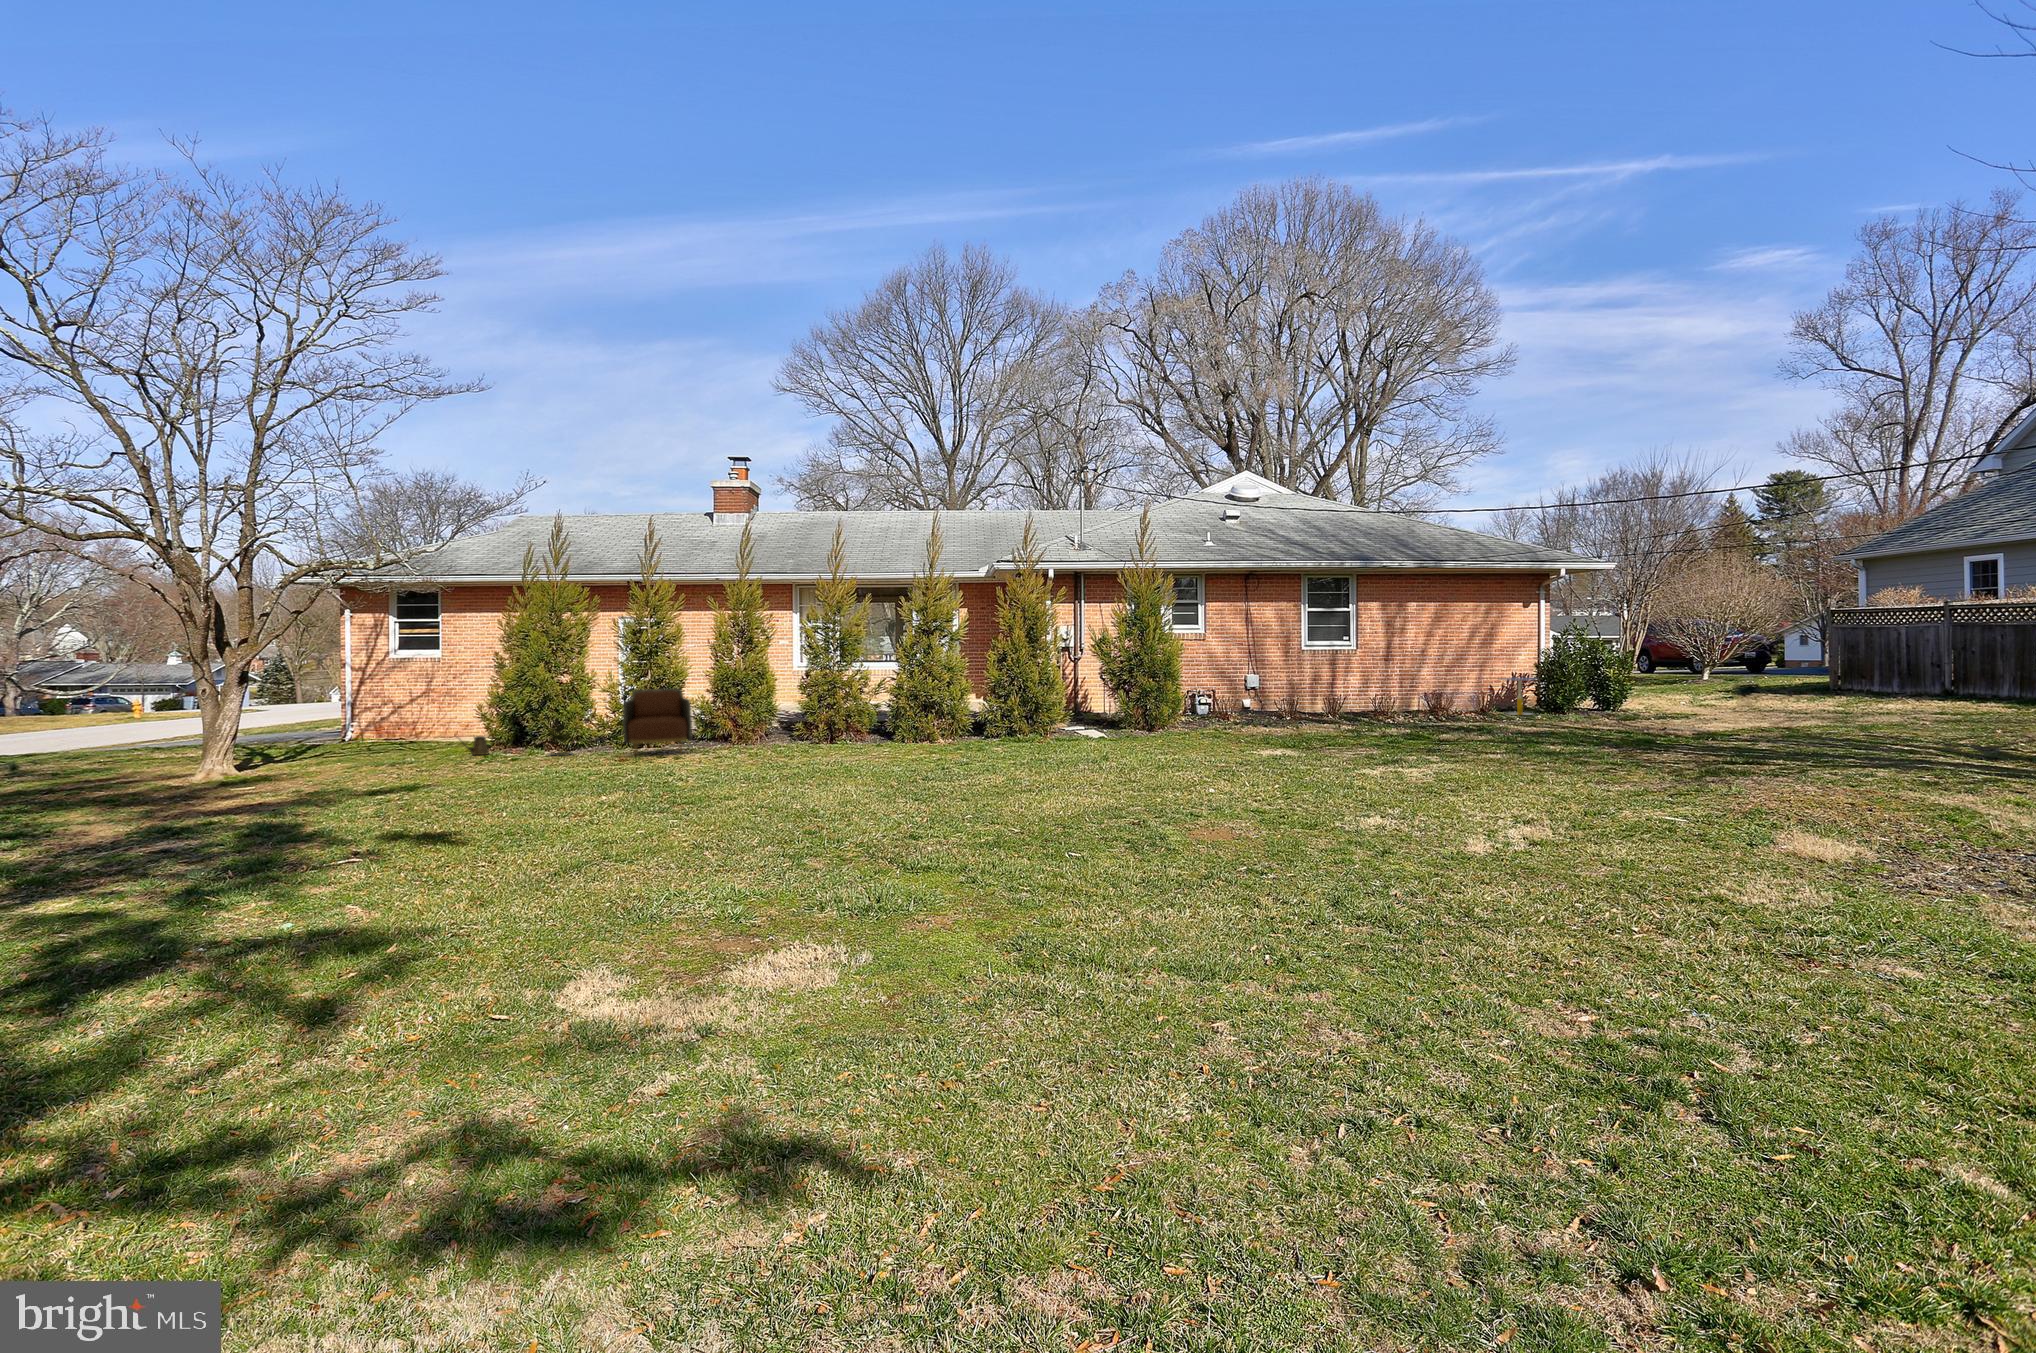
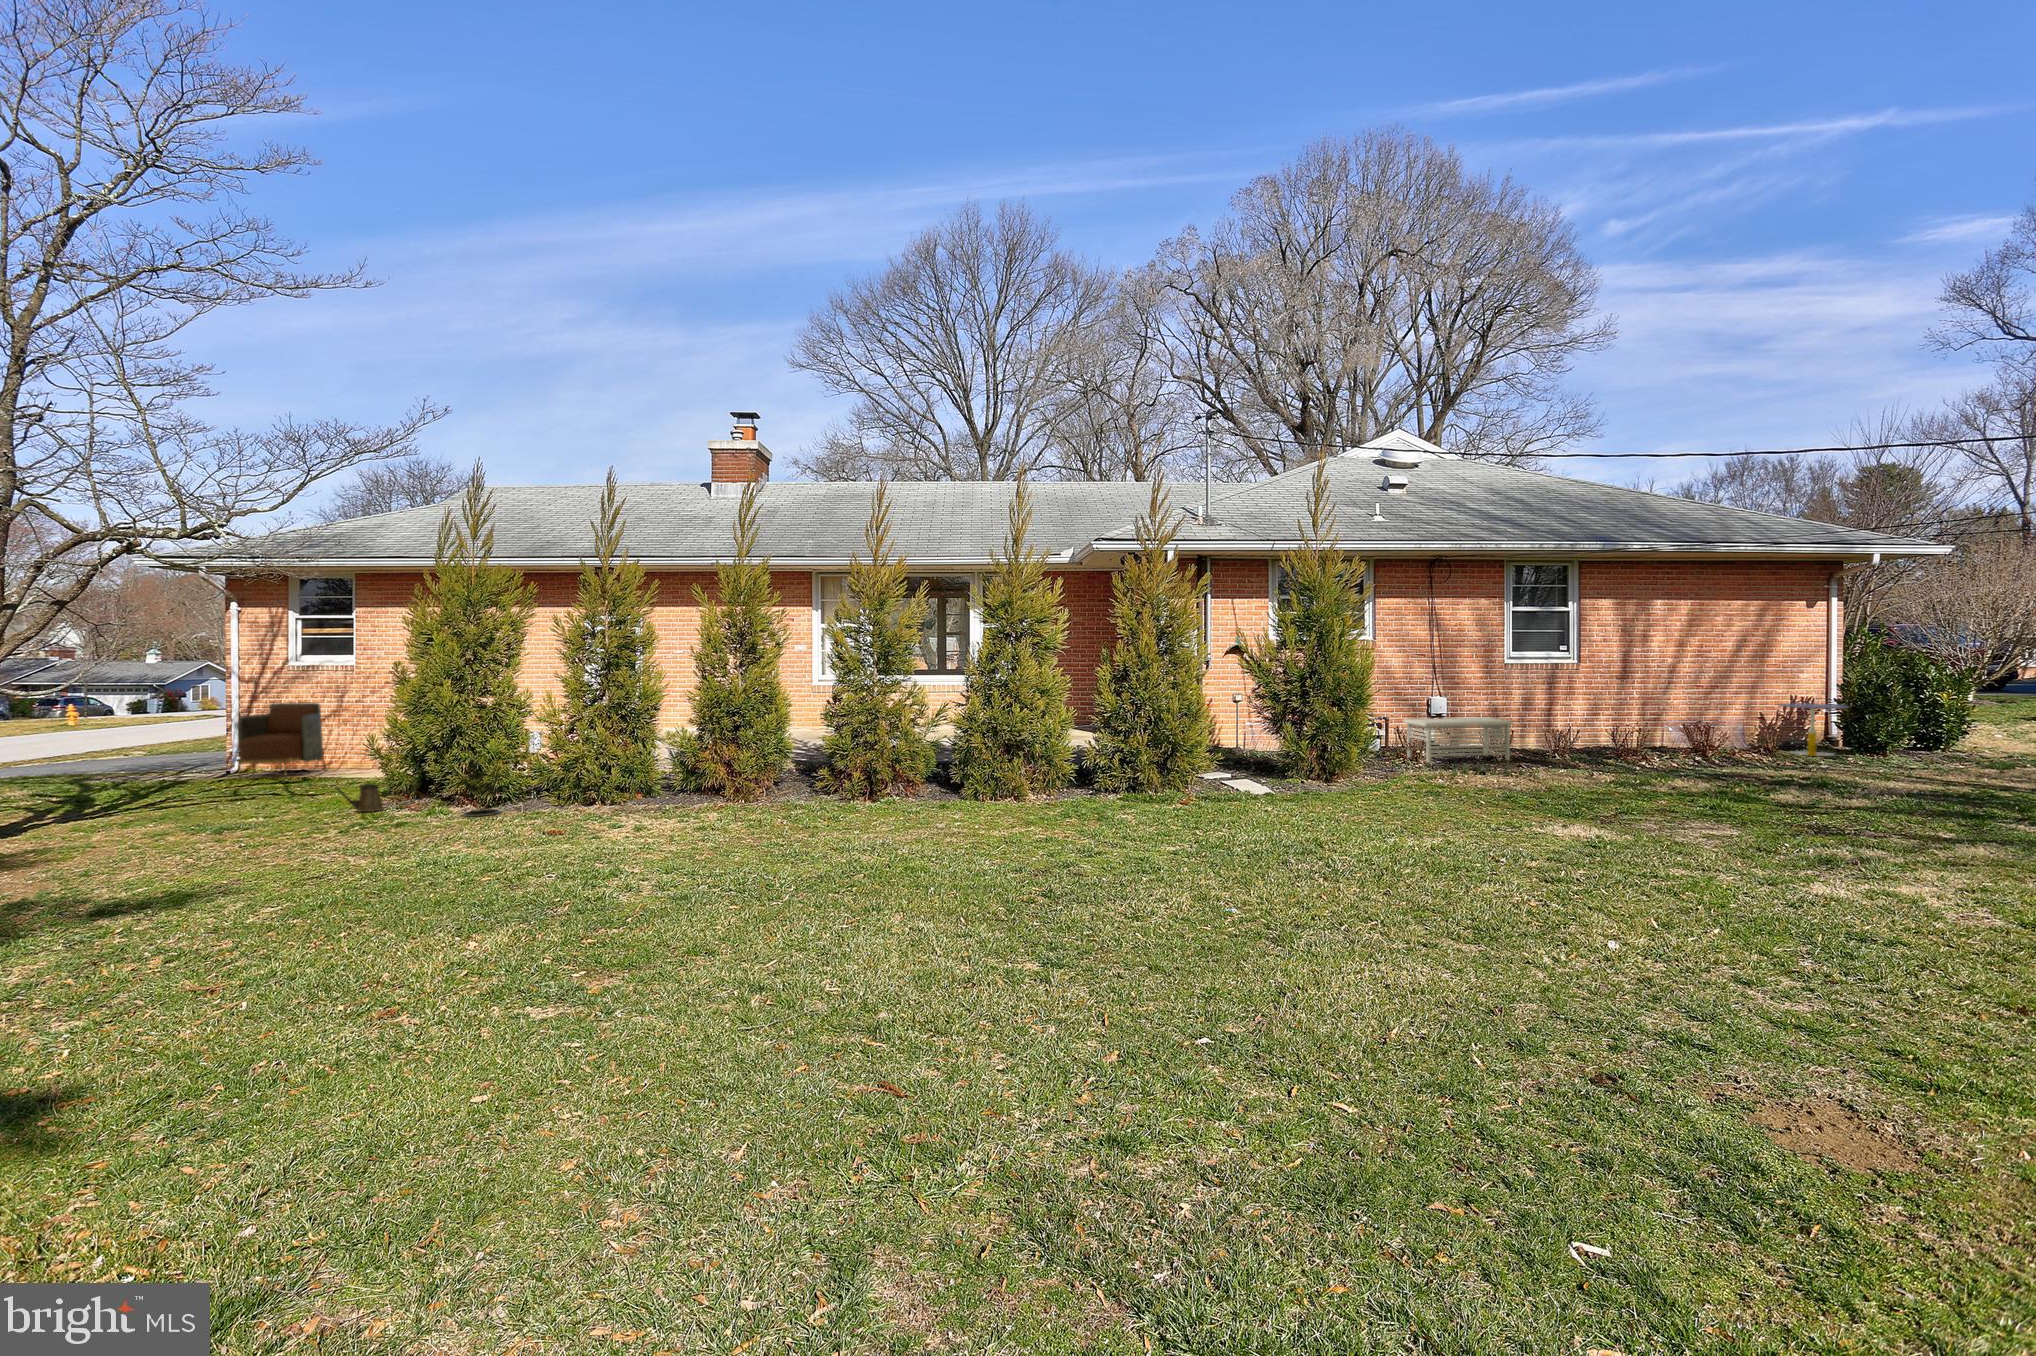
armchair: present [623,688,692,754] -> present [238,703,326,776]
storage bench: none [1227,689,1302,722] -> present [1403,717,1512,762]

